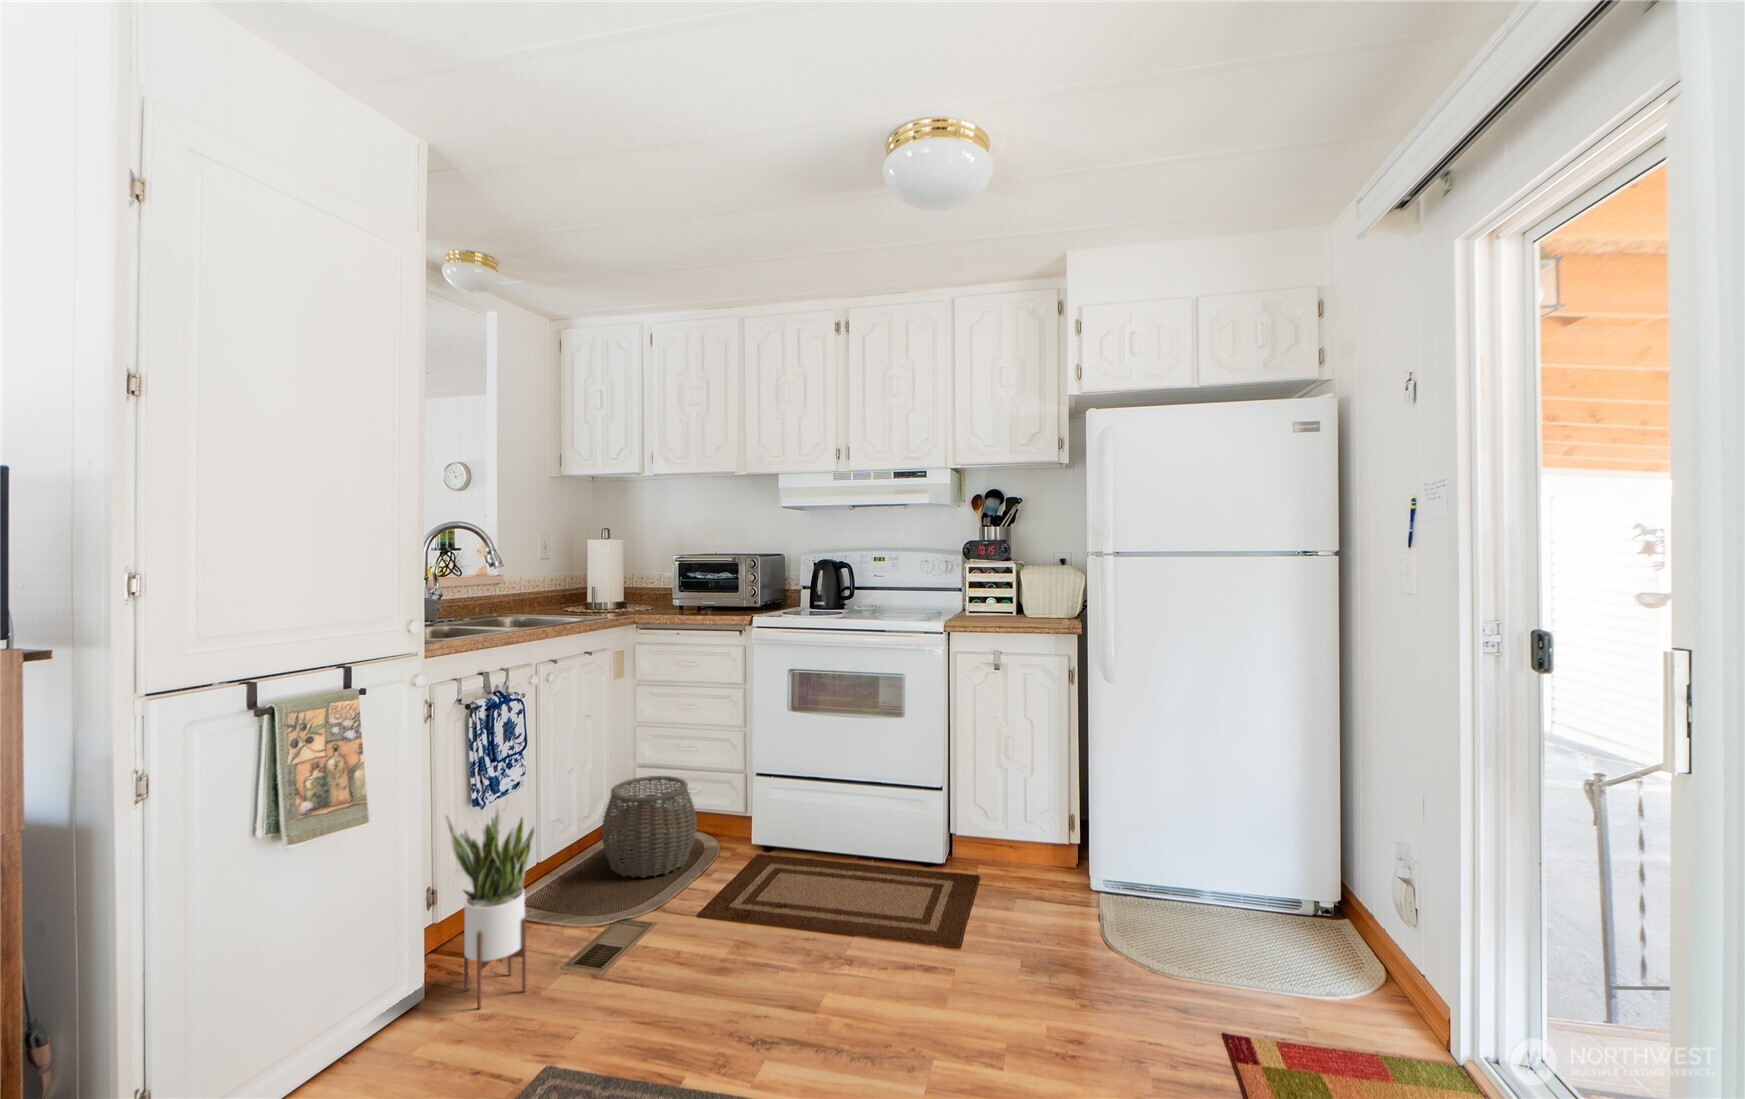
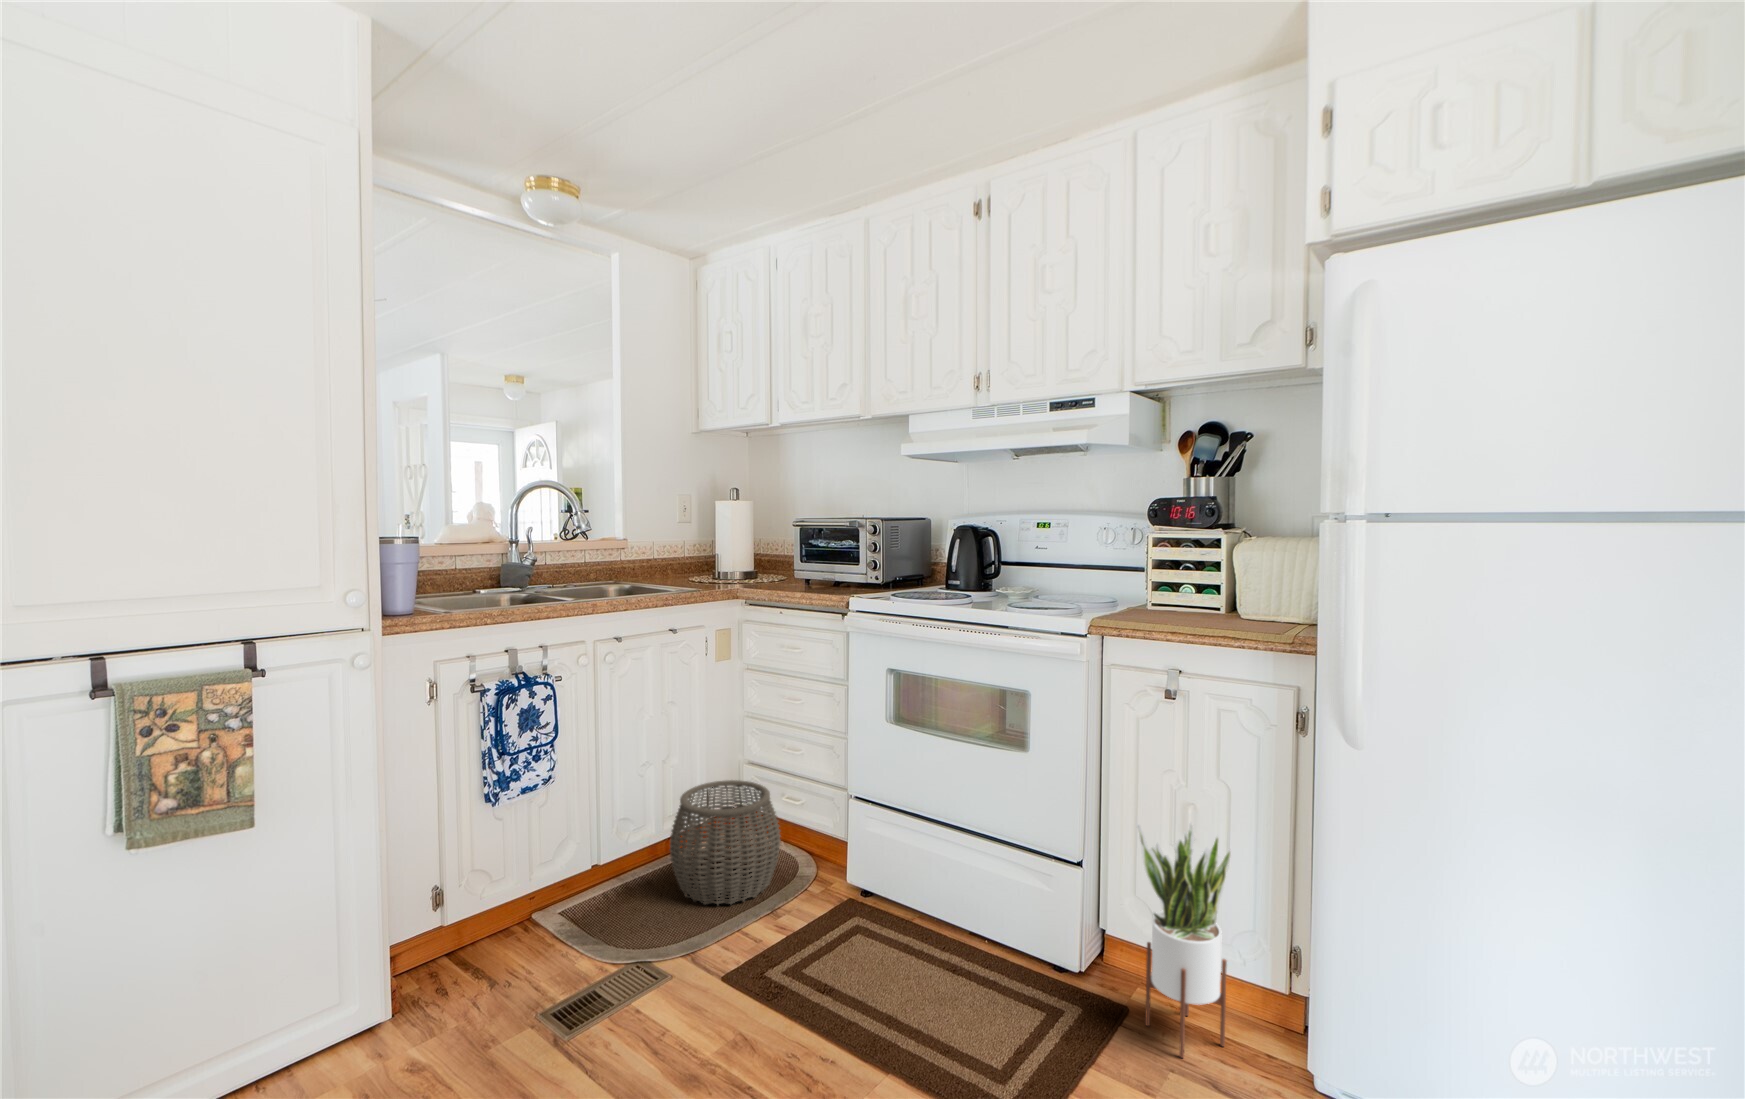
potted plant: present [445,808,535,1009] -> present [1136,823,1231,1058]

